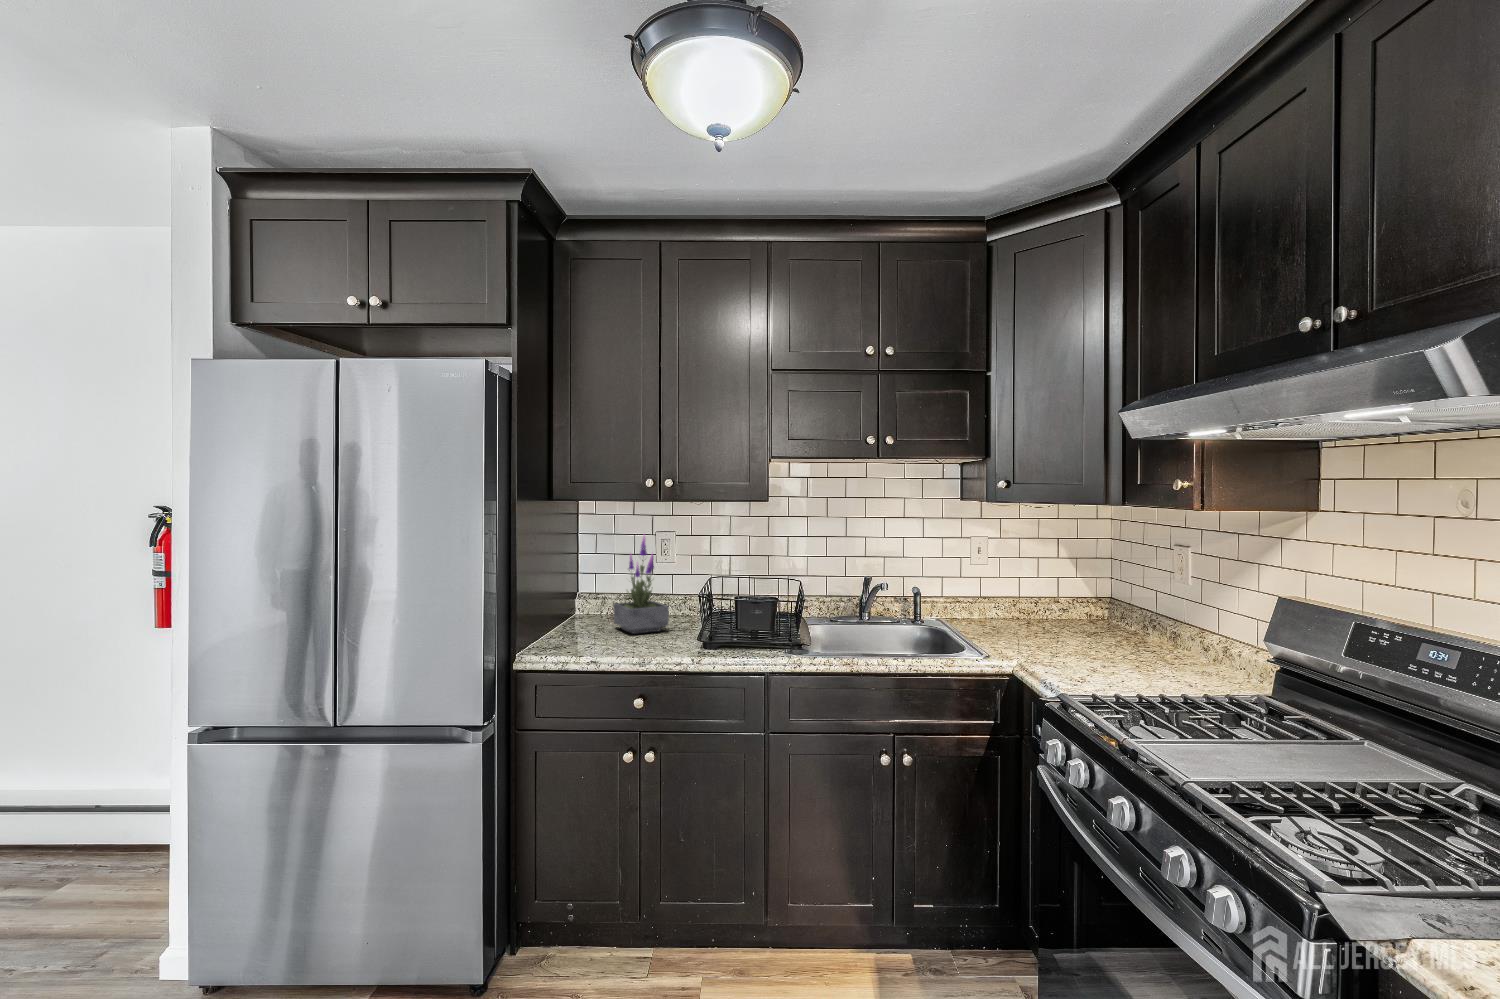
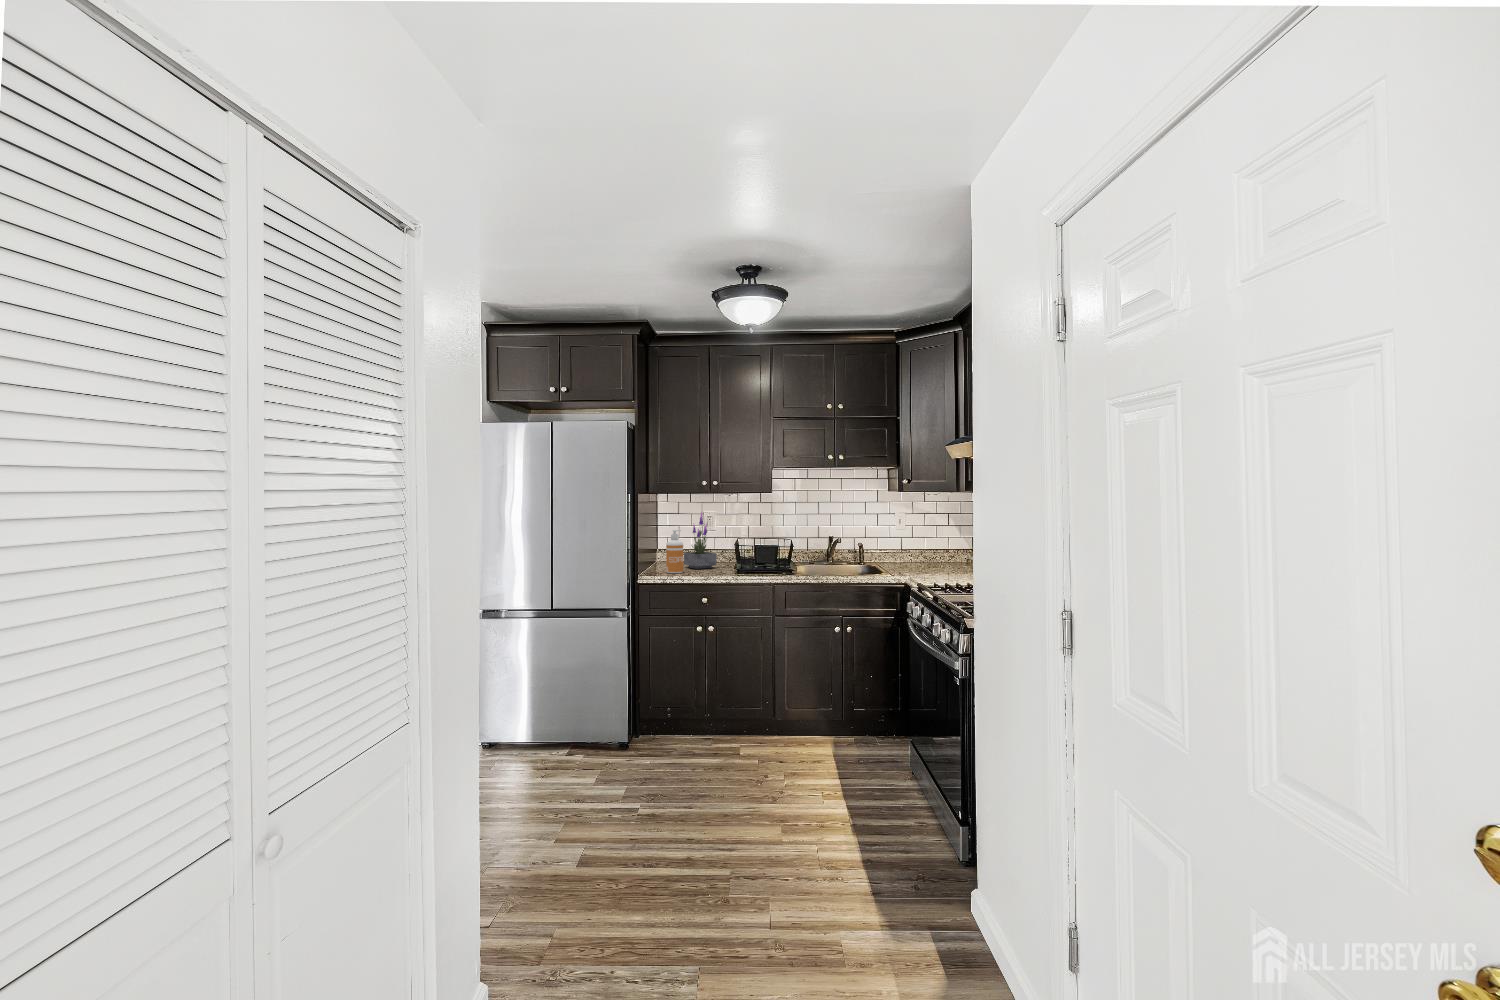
soap dispenser: none [572,568,604,648] -> present [666,530,683,573]

